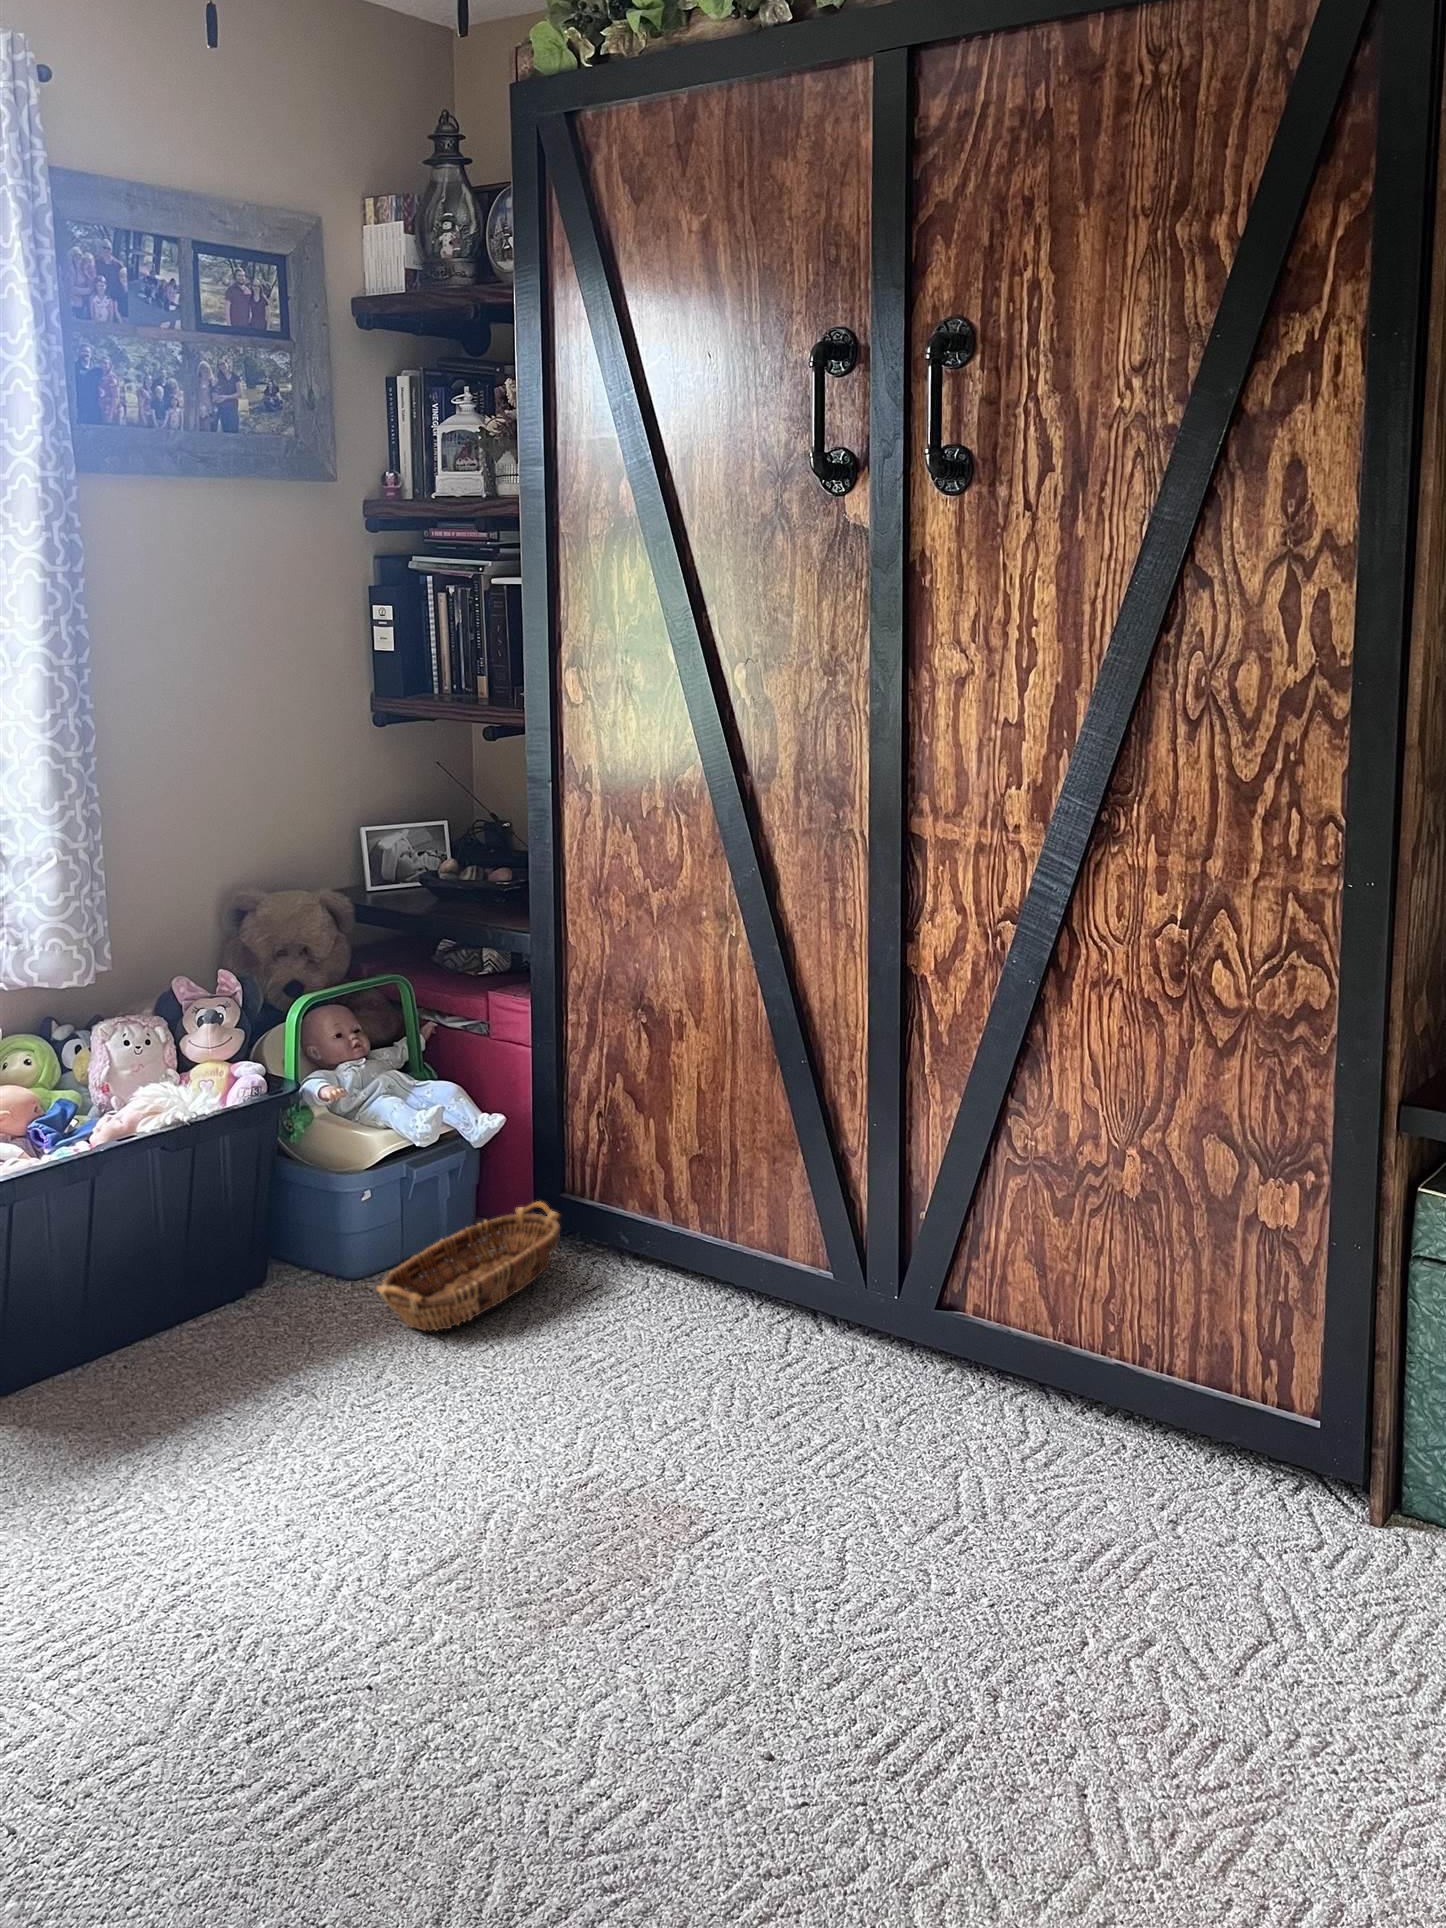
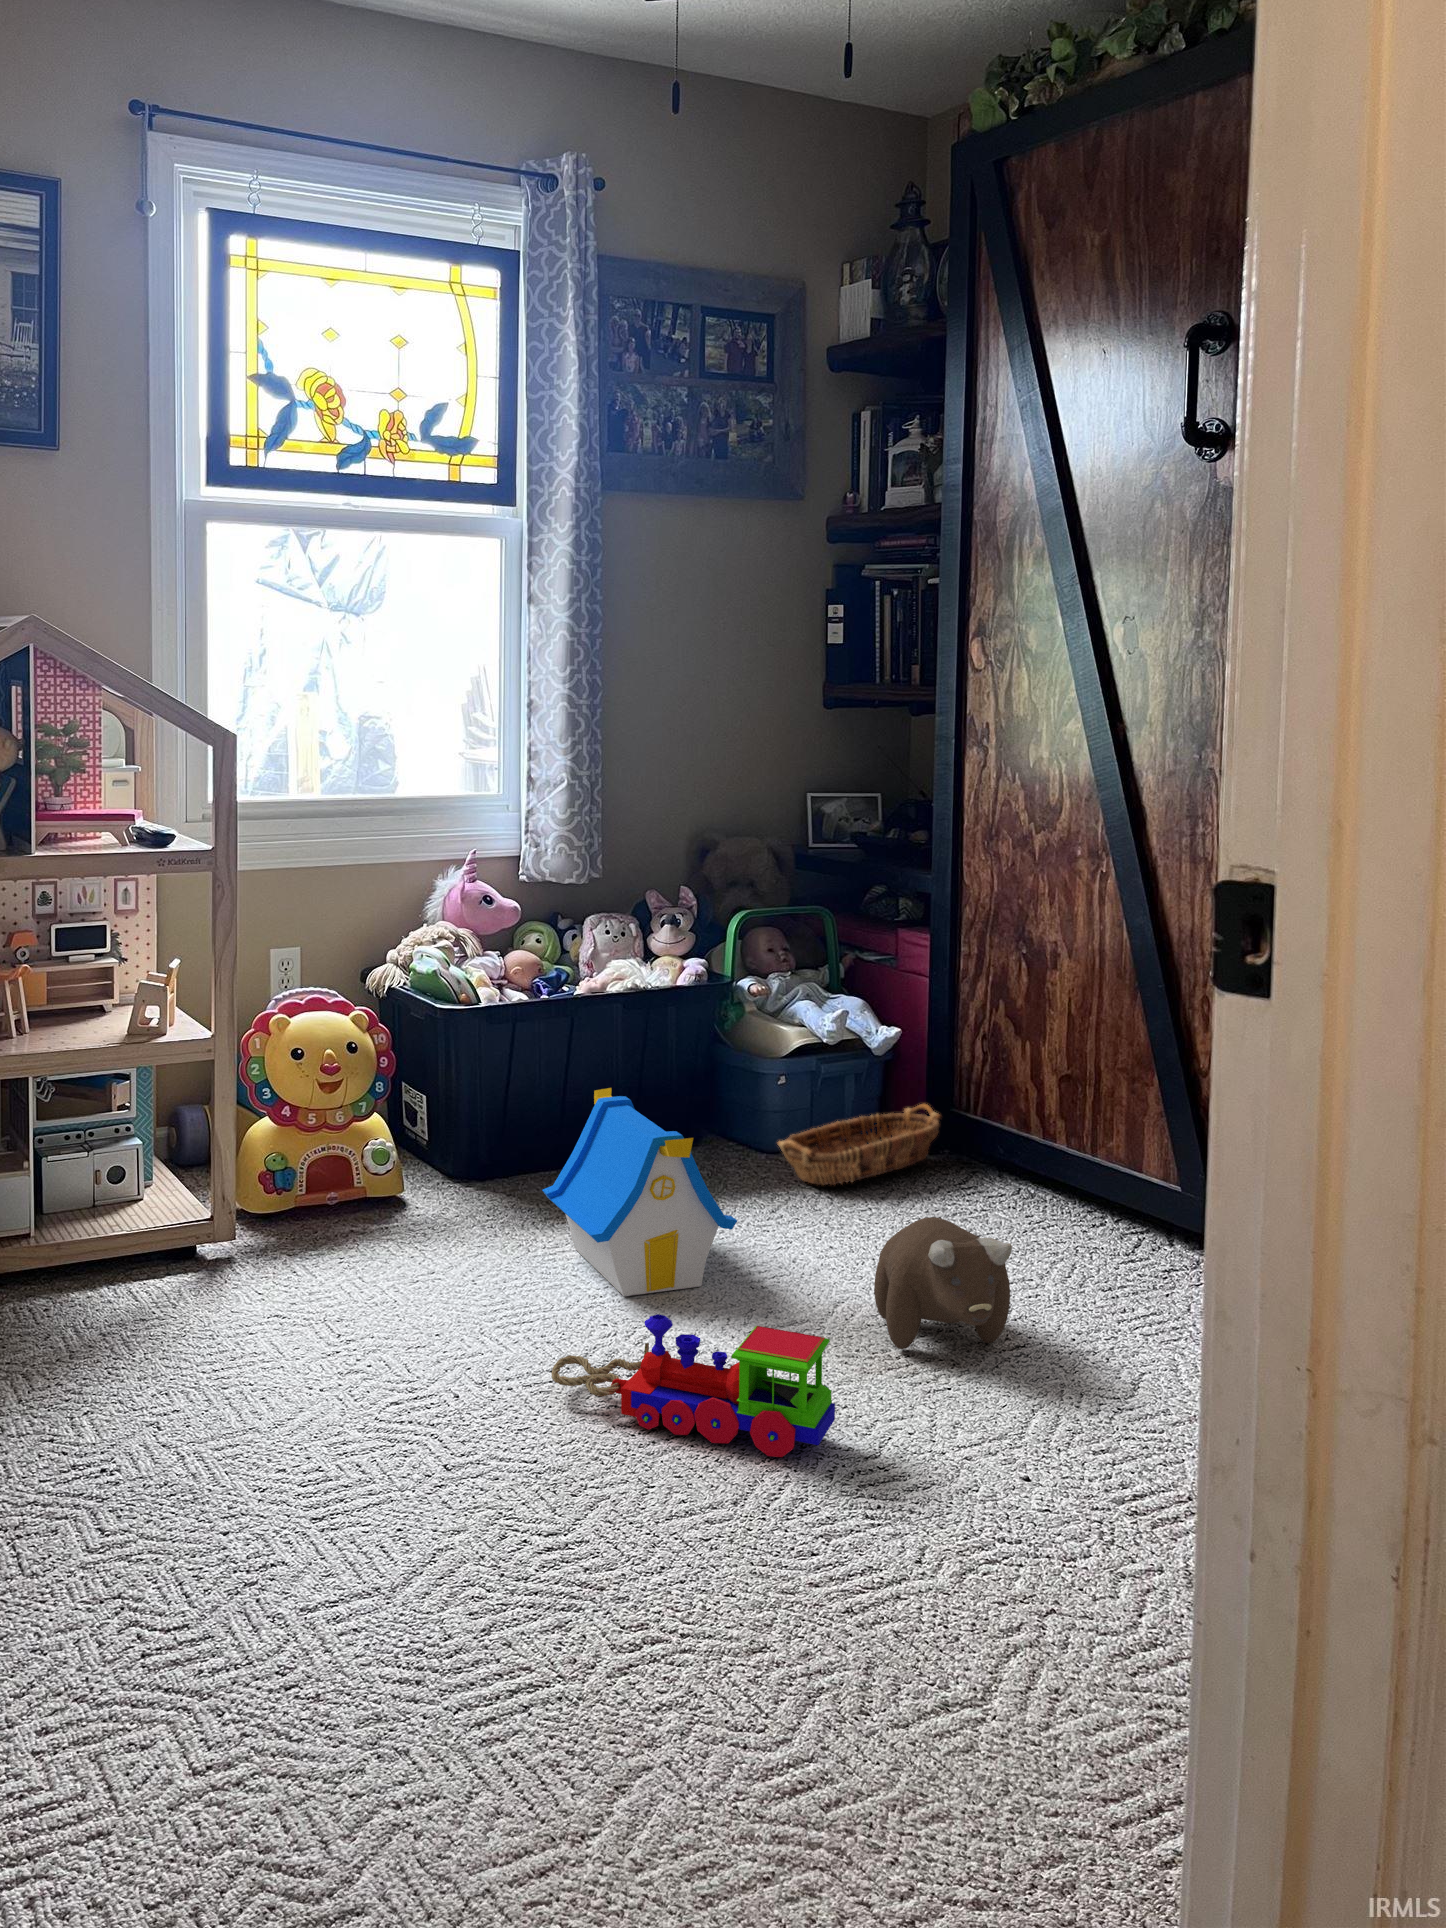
toy house: none [86,1293,359,1580] -> present [542,1088,737,1296]
plush toy: none [538,1407,705,1577] -> present [874,1217,1012,1349]
toy train: none [147,1640,534,1818] -> present [551,1314,835,1457]

